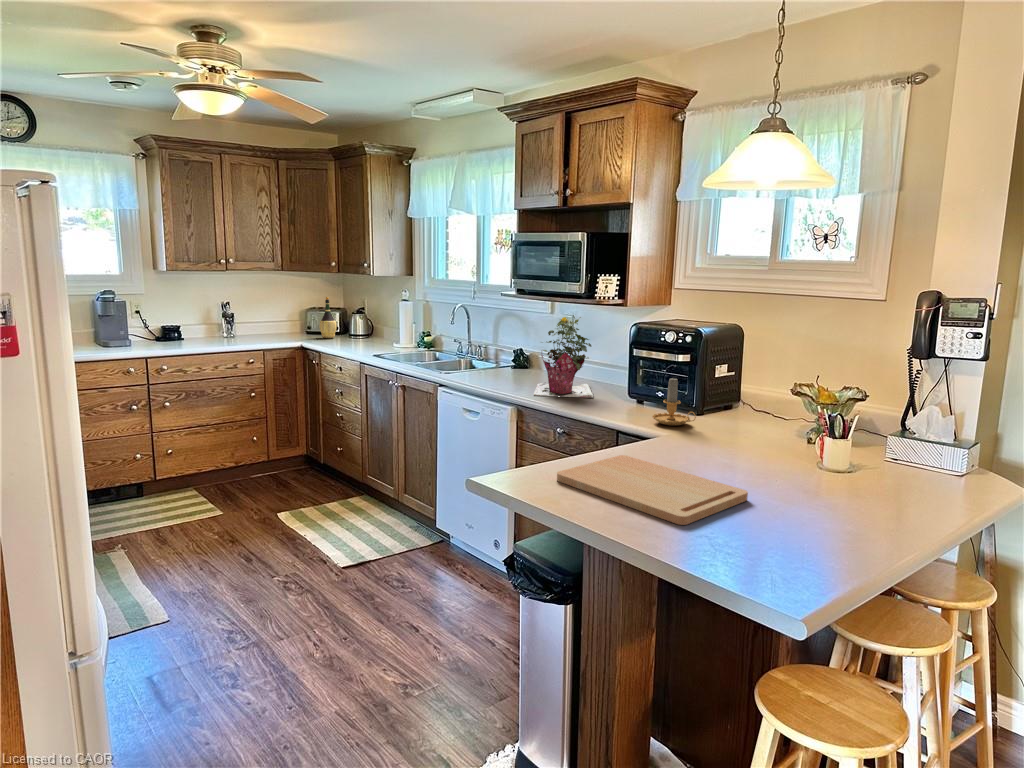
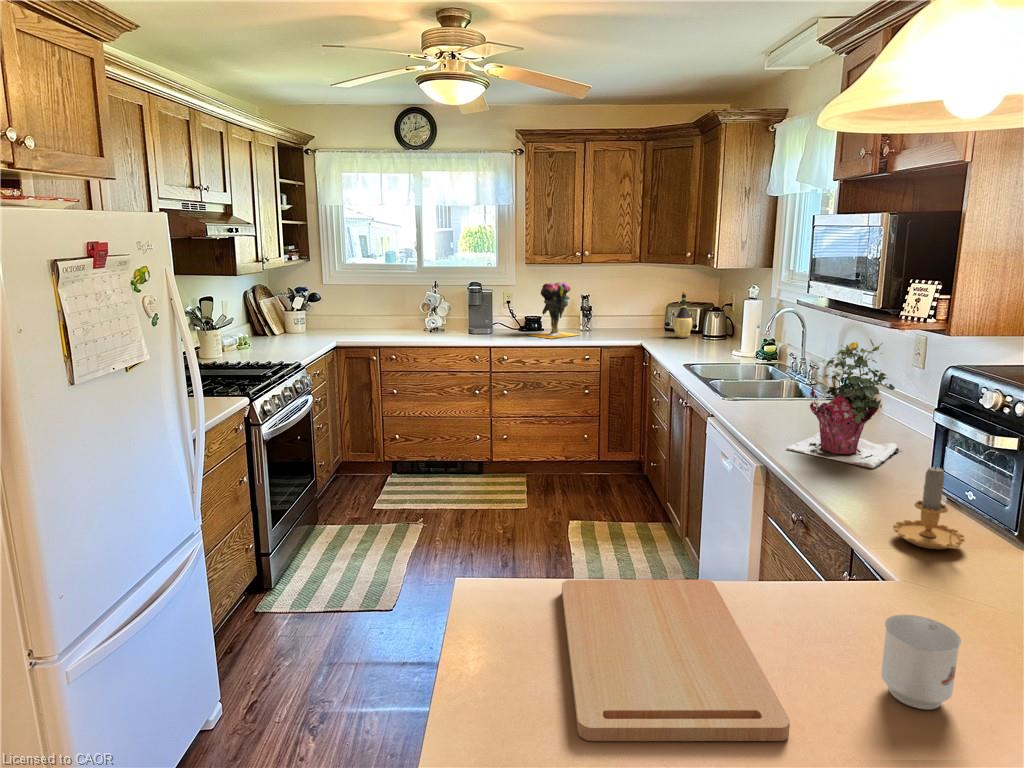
vase: none [176,290,232,346] -> present [529,283,579,339]
mug: none [742,435,780,478] -> present [881,615,961,709]

